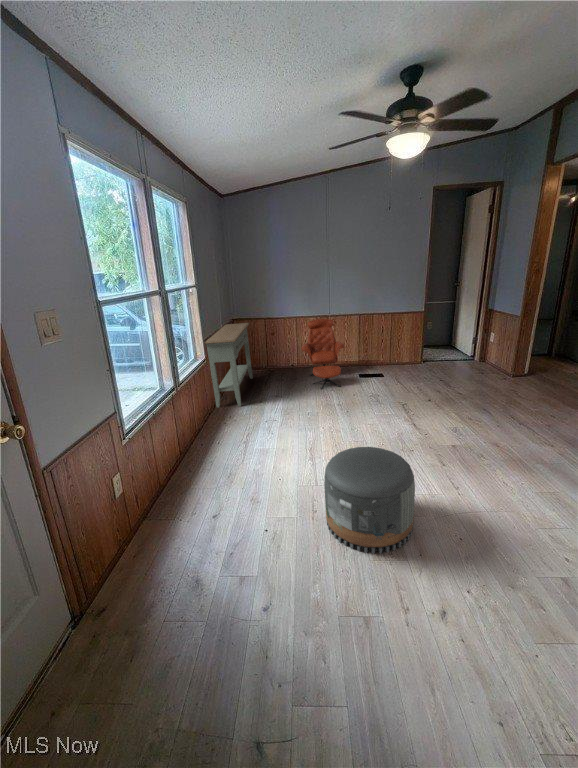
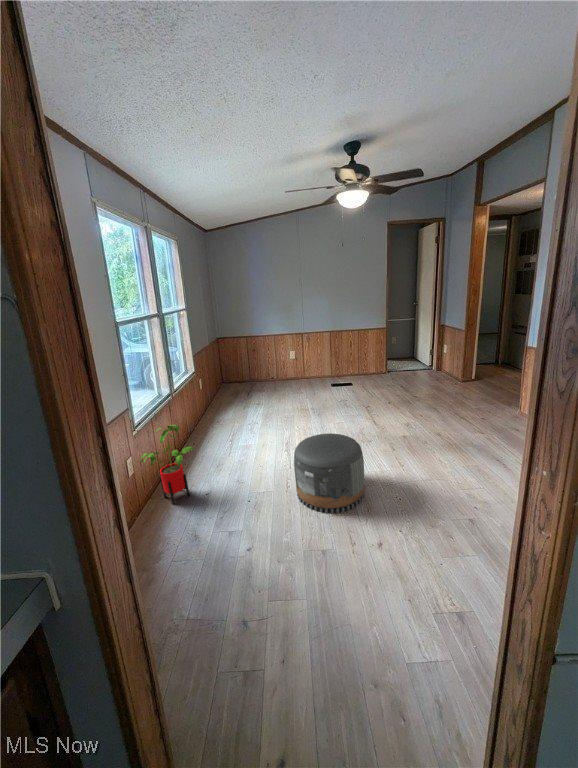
armchair: present [301,319,344,389] -> none [280,336,318,397]
console table: present [205,323,253,407] -> none [196,340,238,414]
house plant: none [133,430,201,529] -> present [141,425,195,504]

